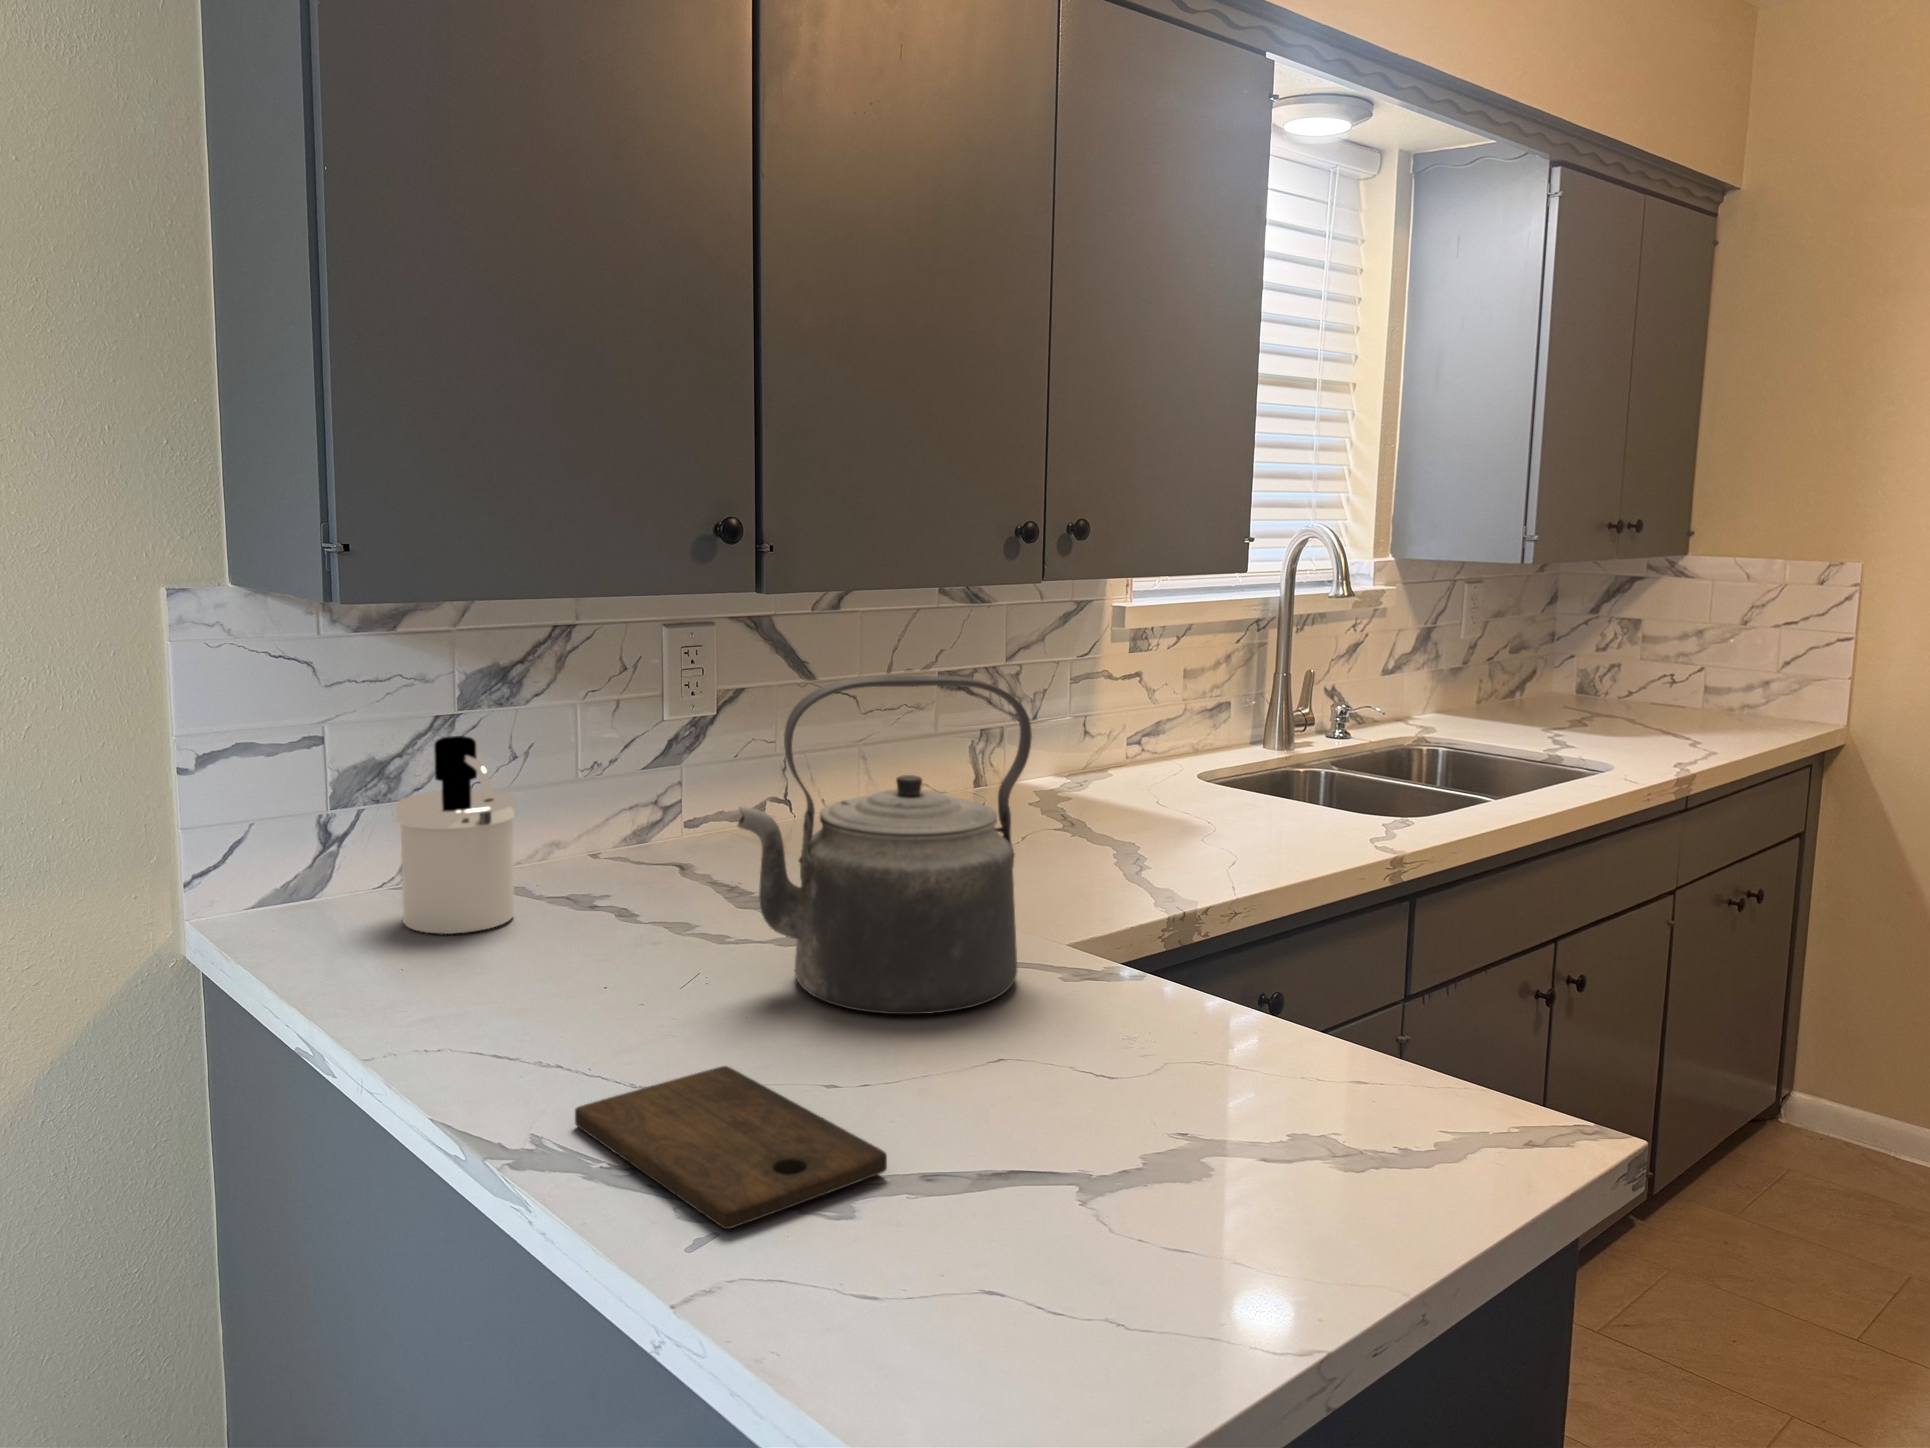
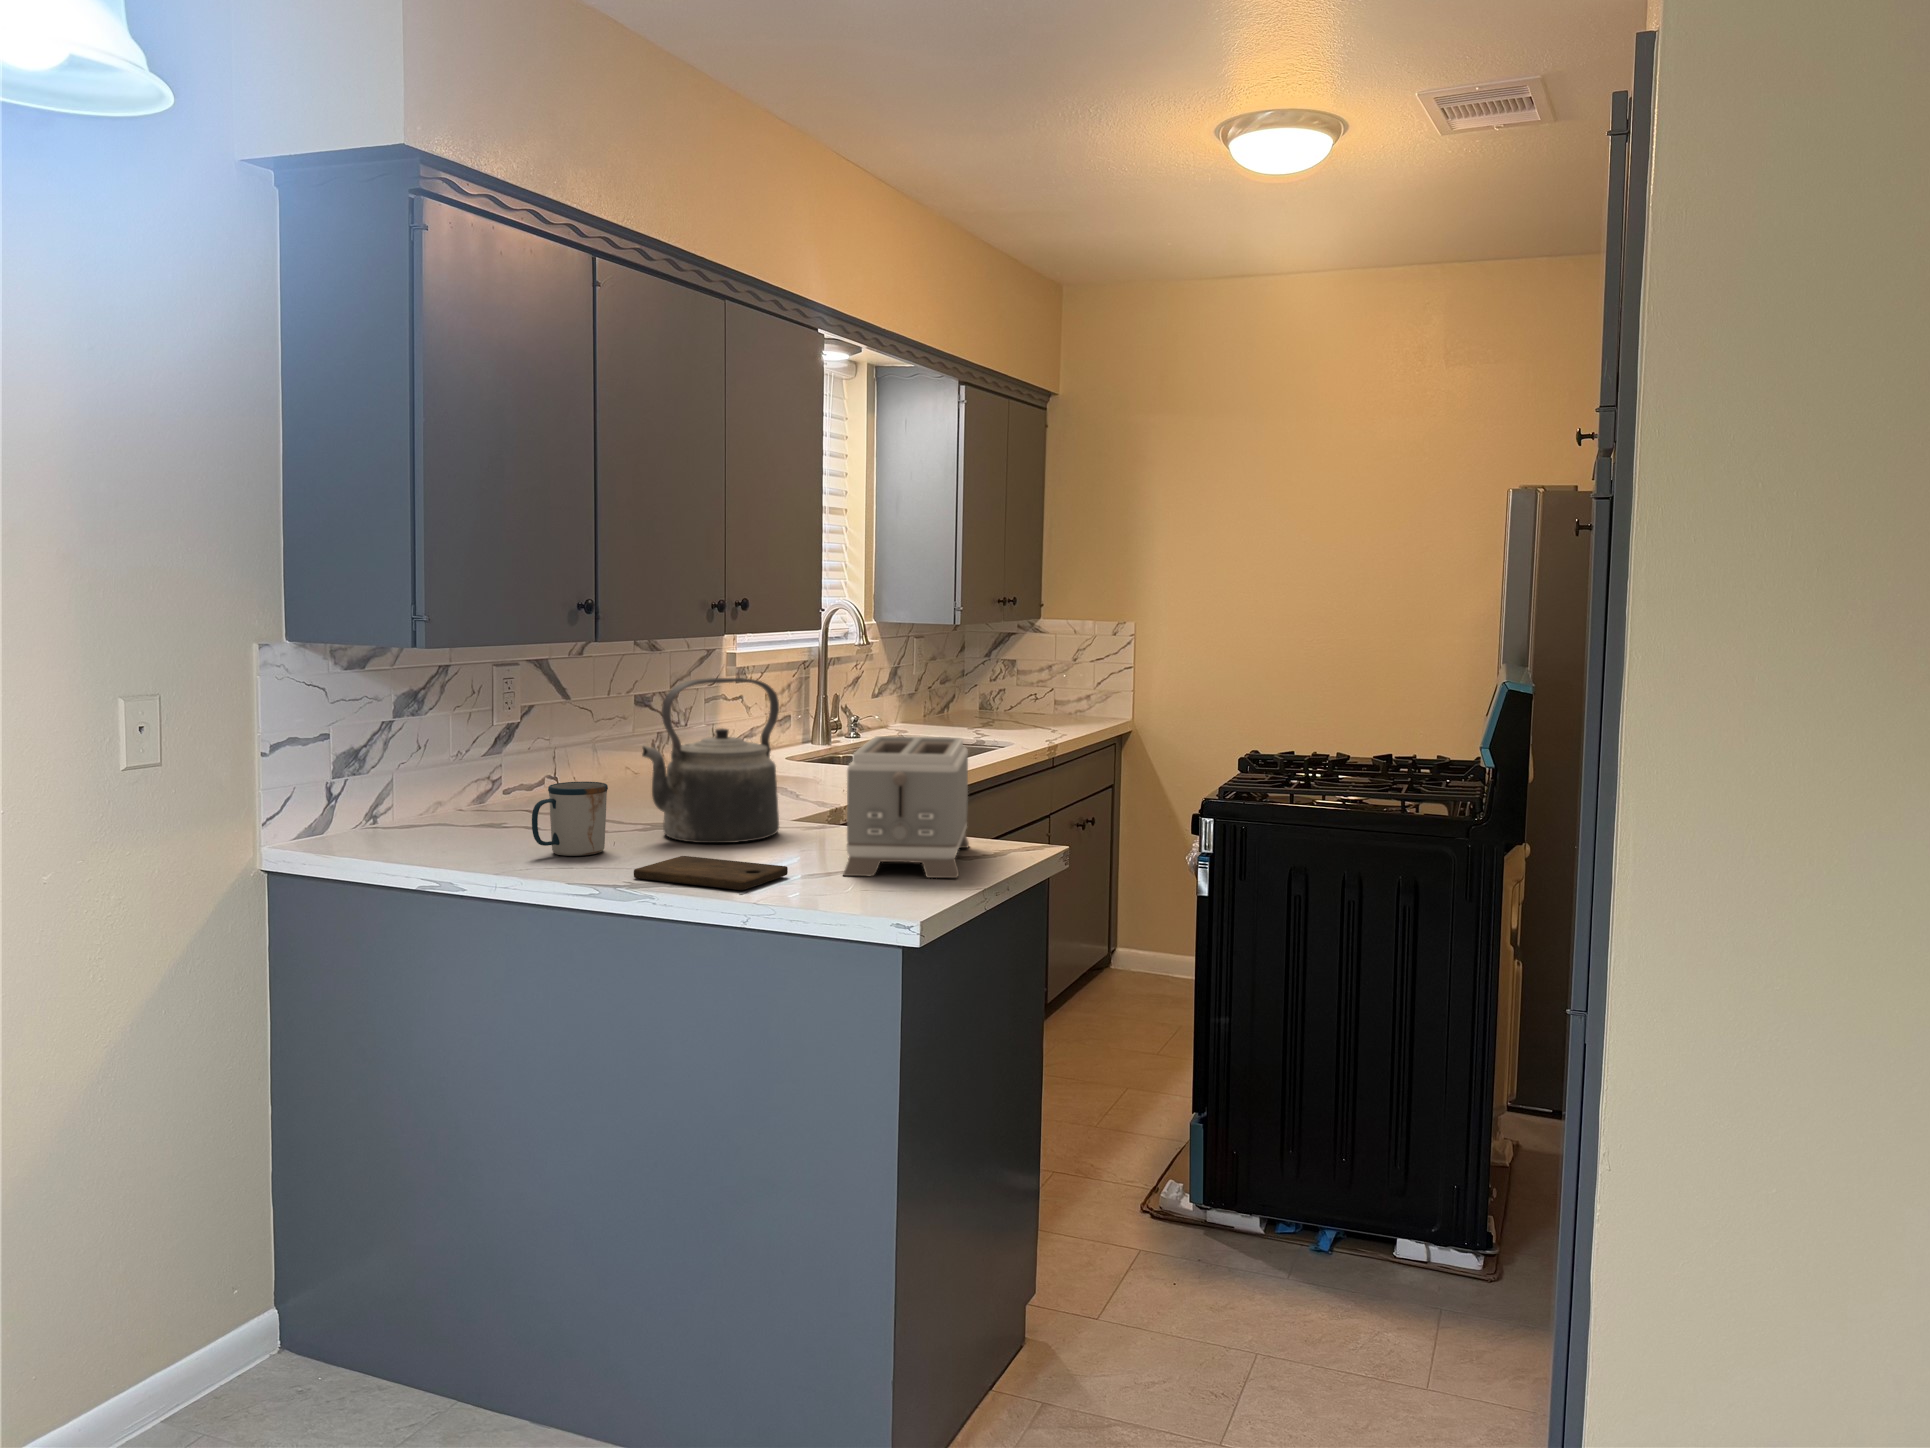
soap dispenser: present [396,736,516,934] -> none [401,727,485,839]
toaster: none [1014,827,1395,1264] -> present [843,736,969,878]
mug: none [495,867,652,1021] -> present [532,782,608,856]

